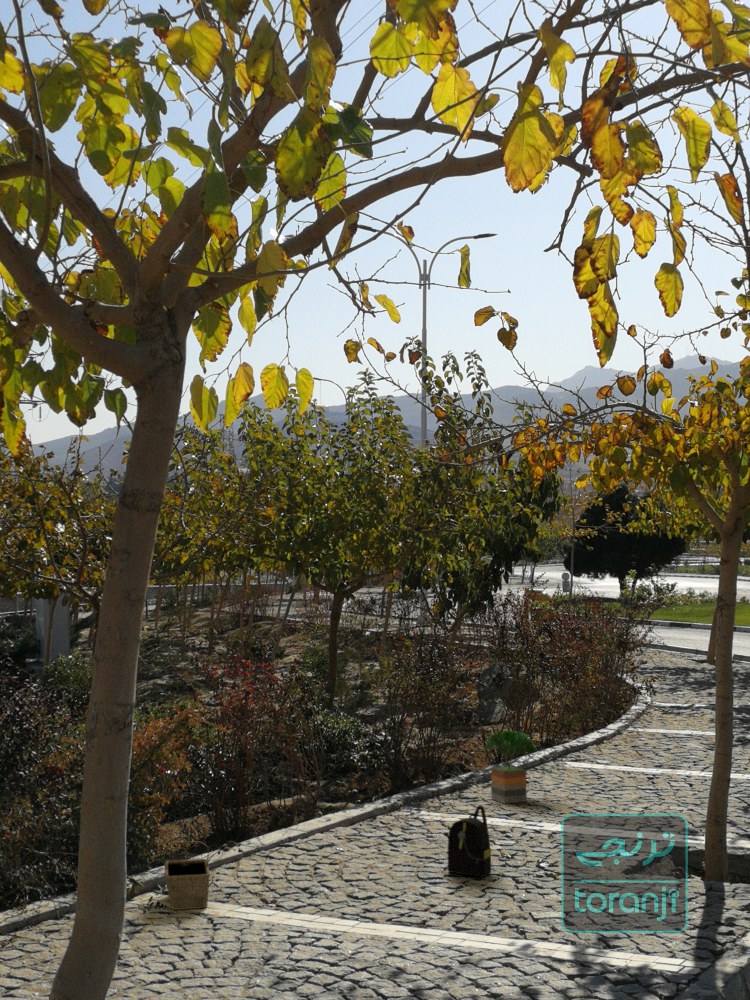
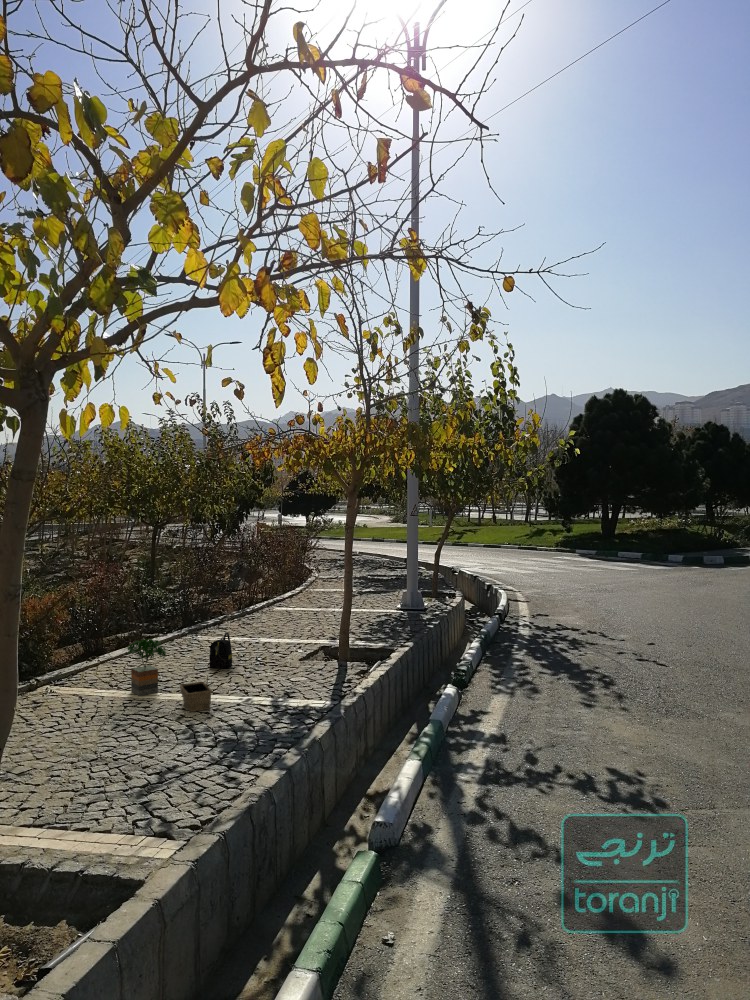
potted tree: present [487,731,537,804] -> present [127,639,166,696]
basket: present [164,841,210,910] -> present [180,672,212,712]

